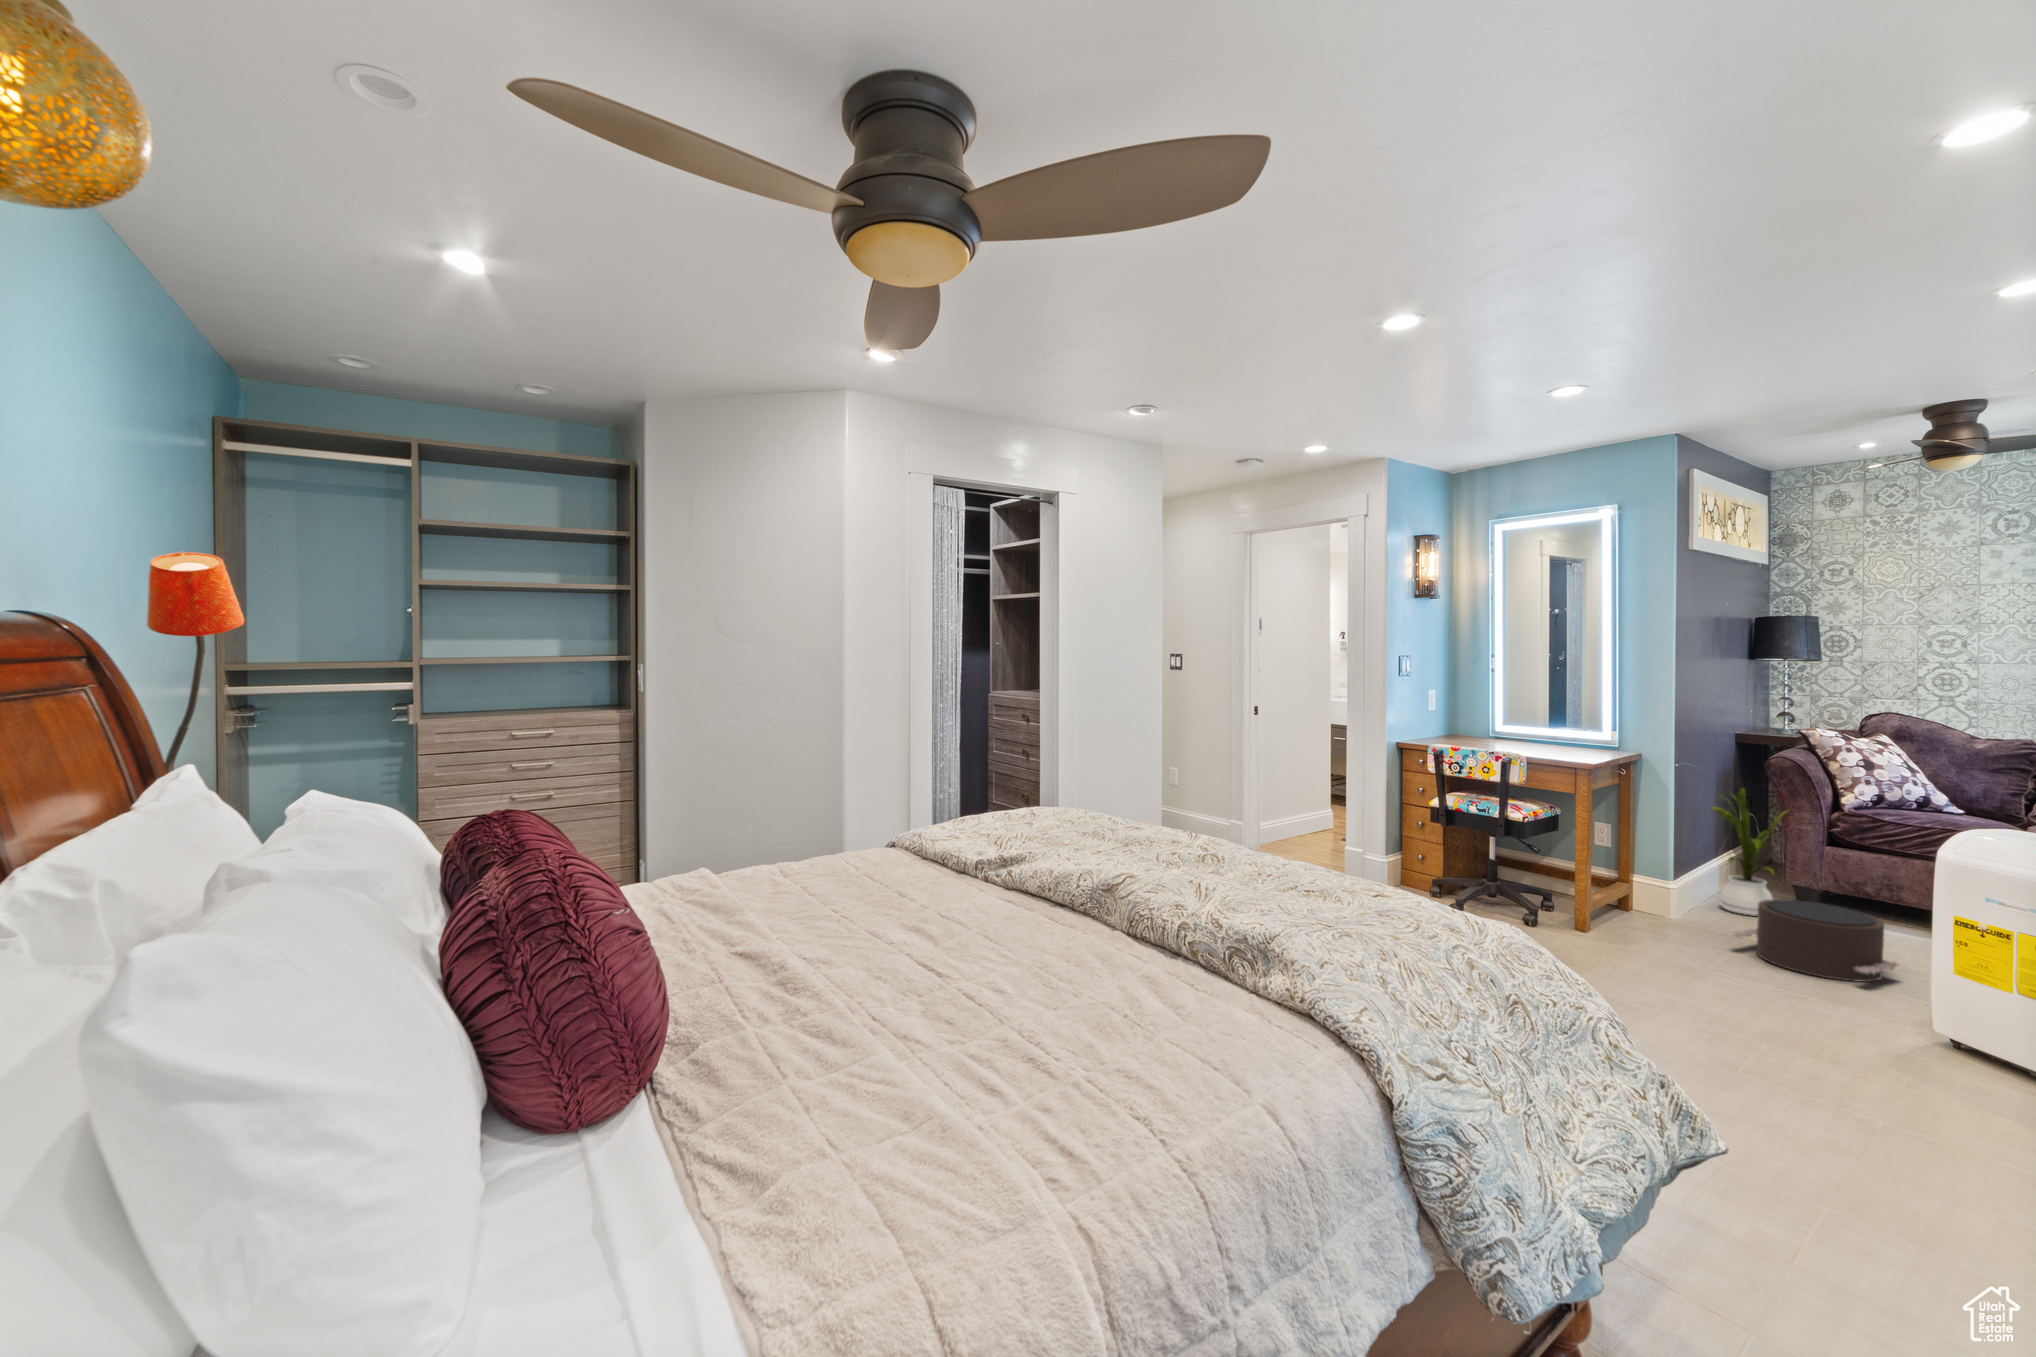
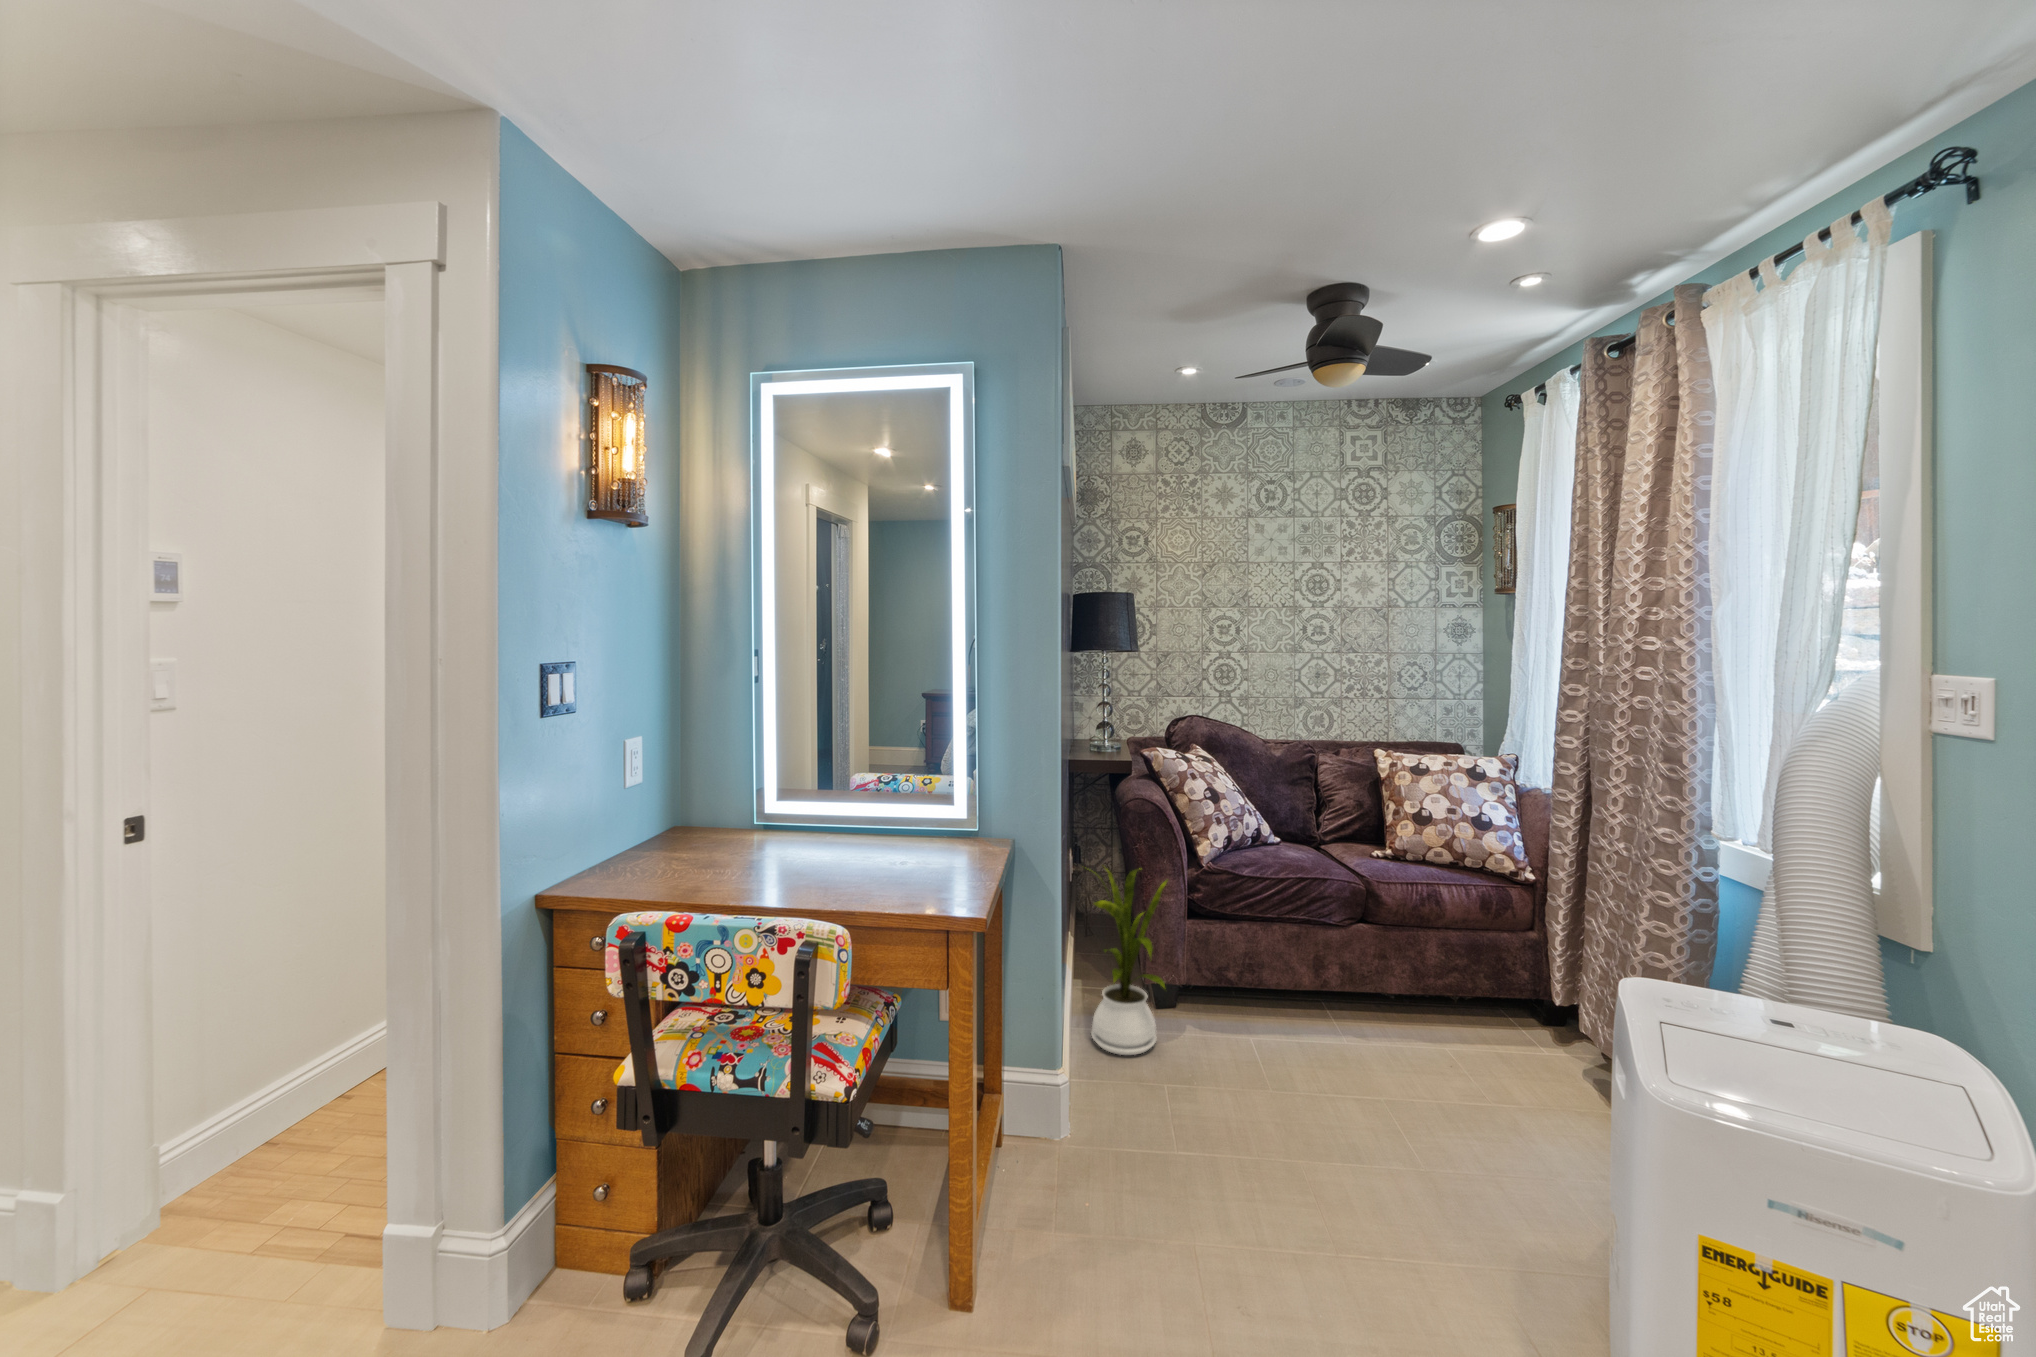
pouf: present [1734,900,1898,982] -> none [1194,1061,1412,1246]

